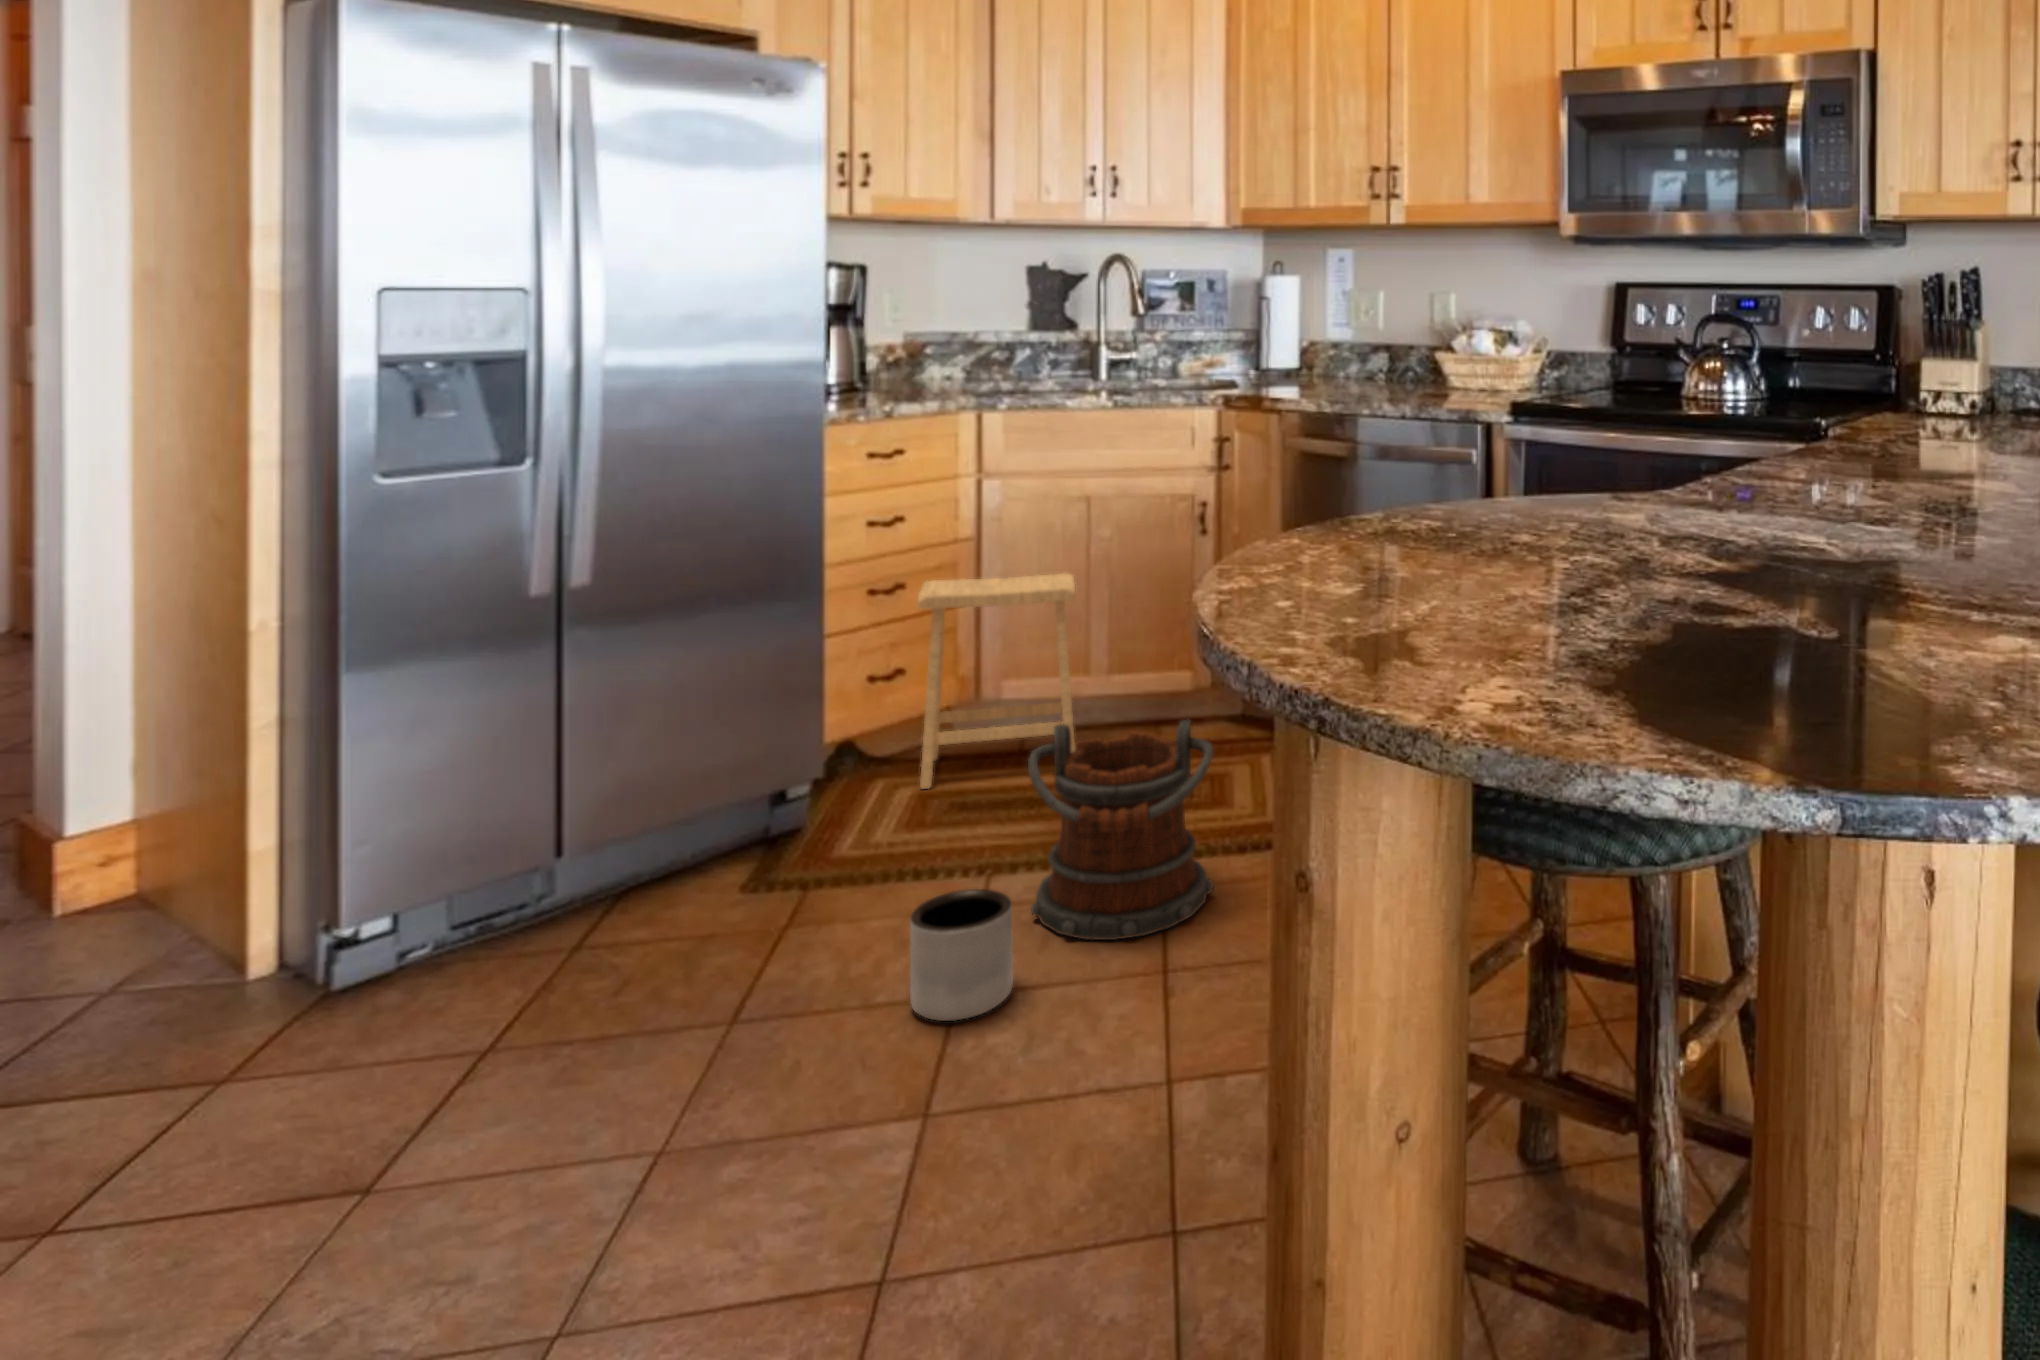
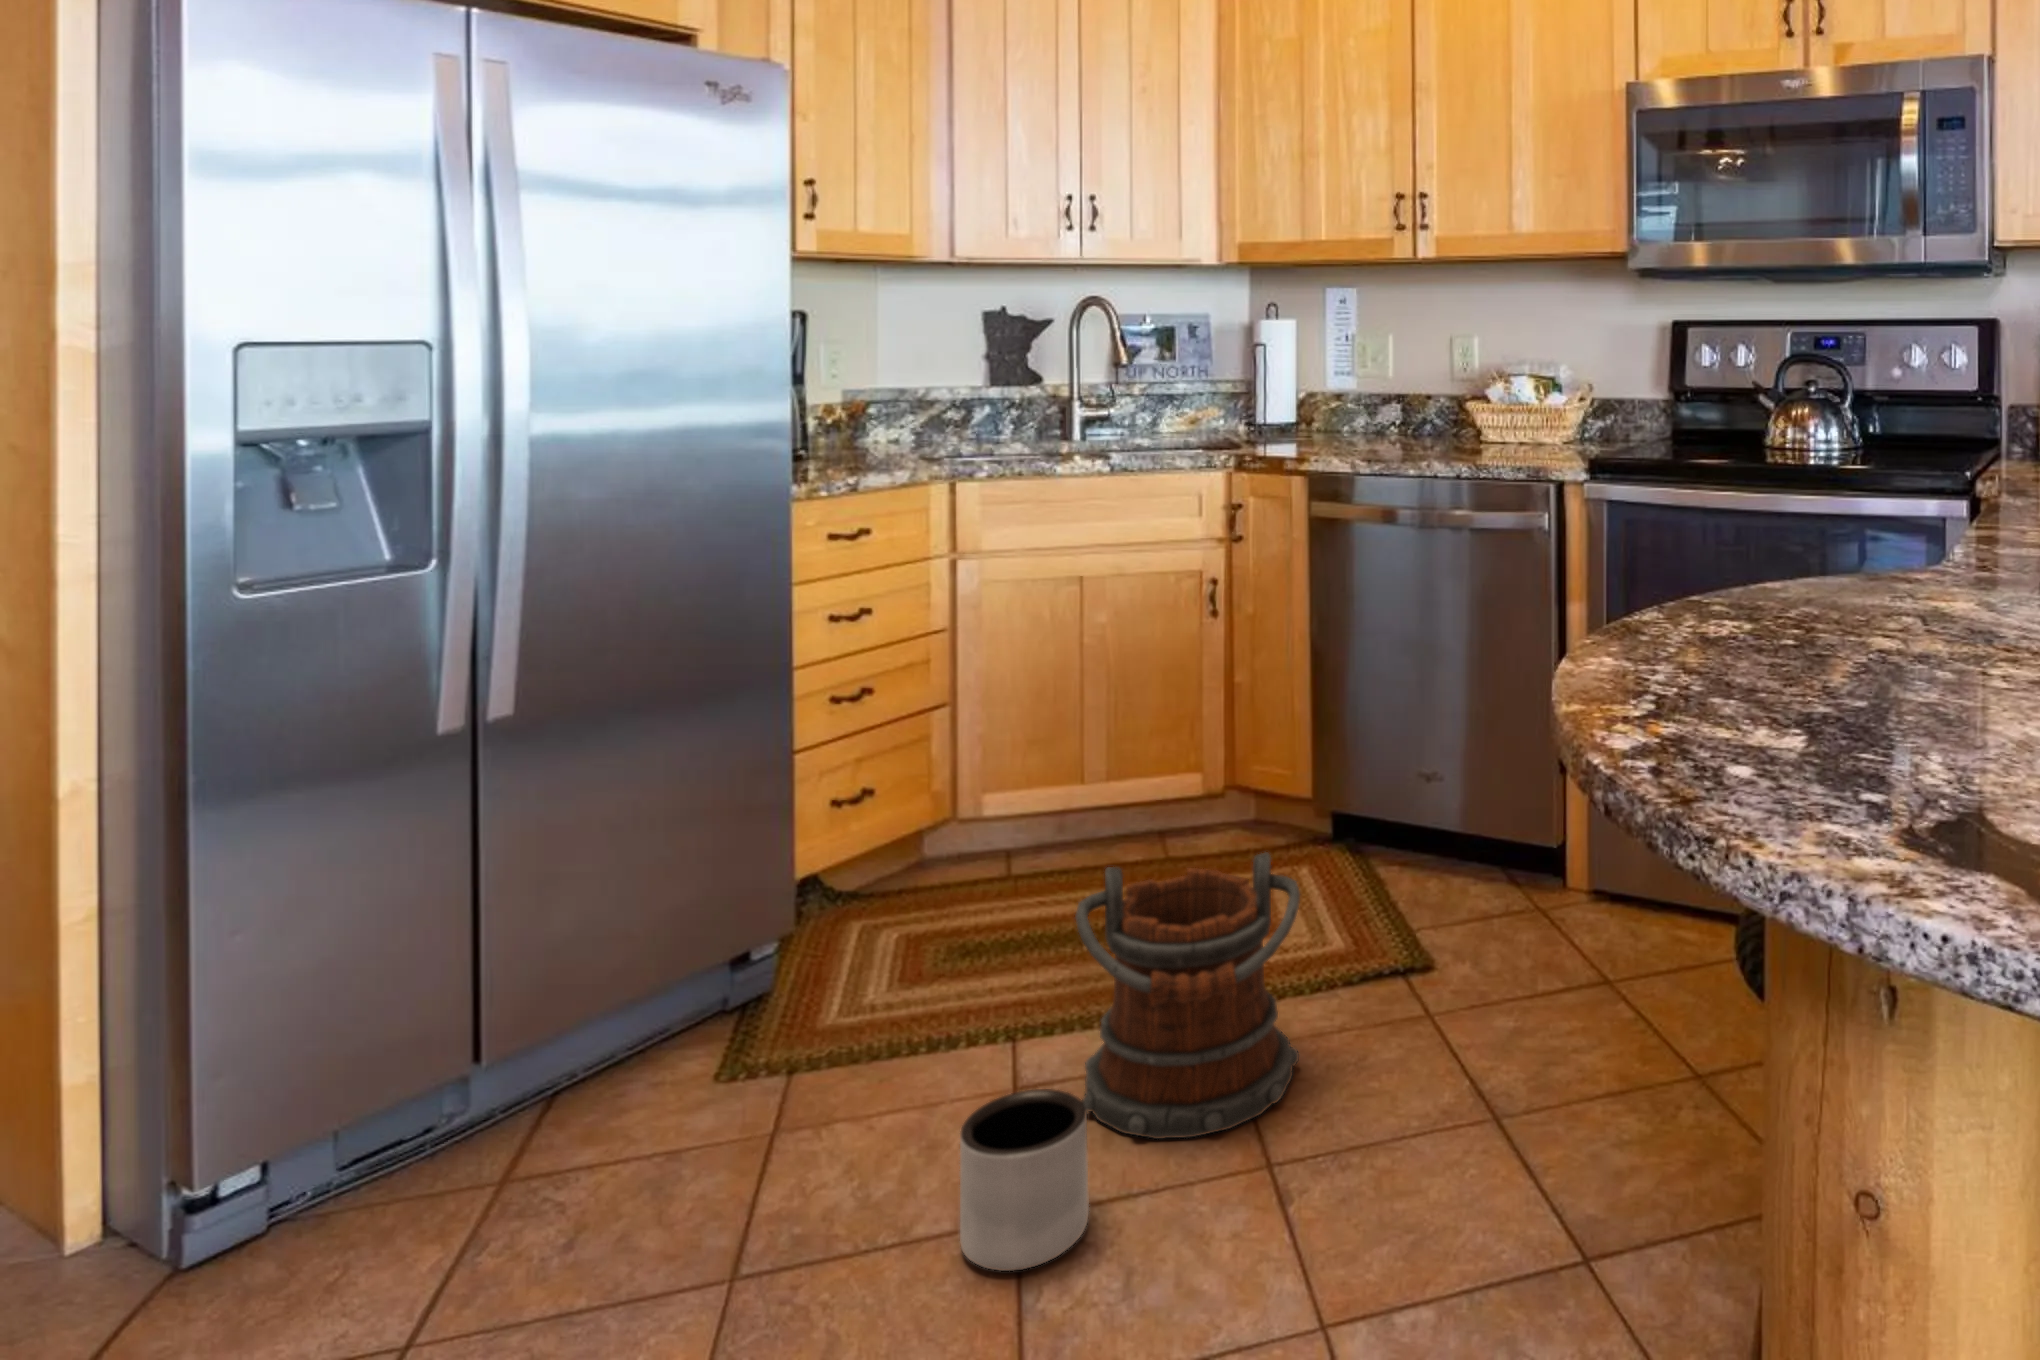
footstool: present [918,574,1075,789] -> none [890,671,1083,943]

